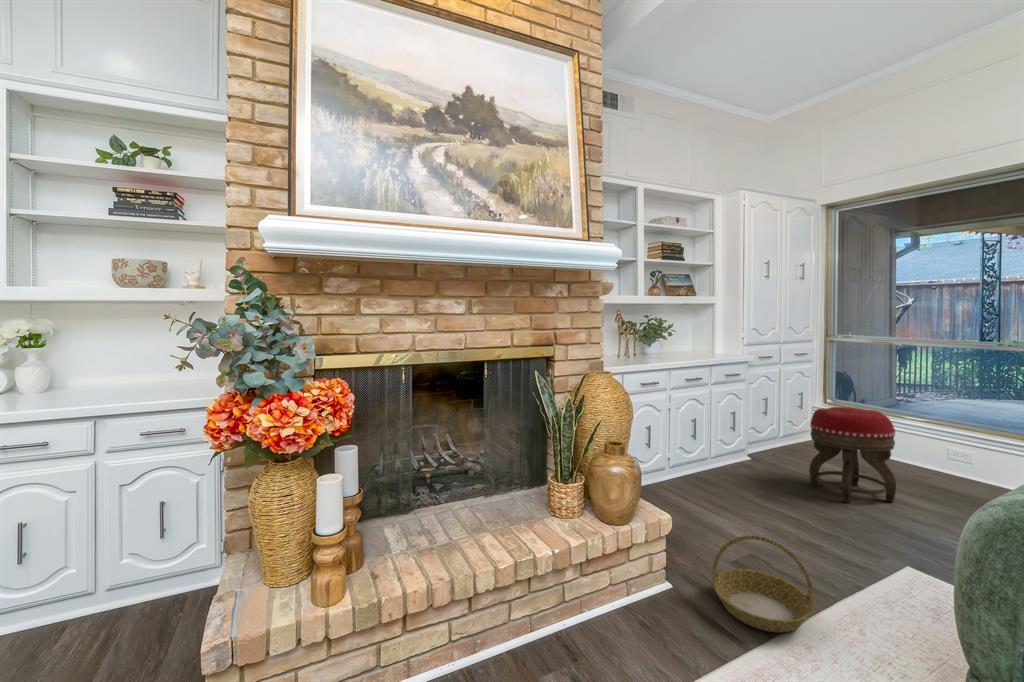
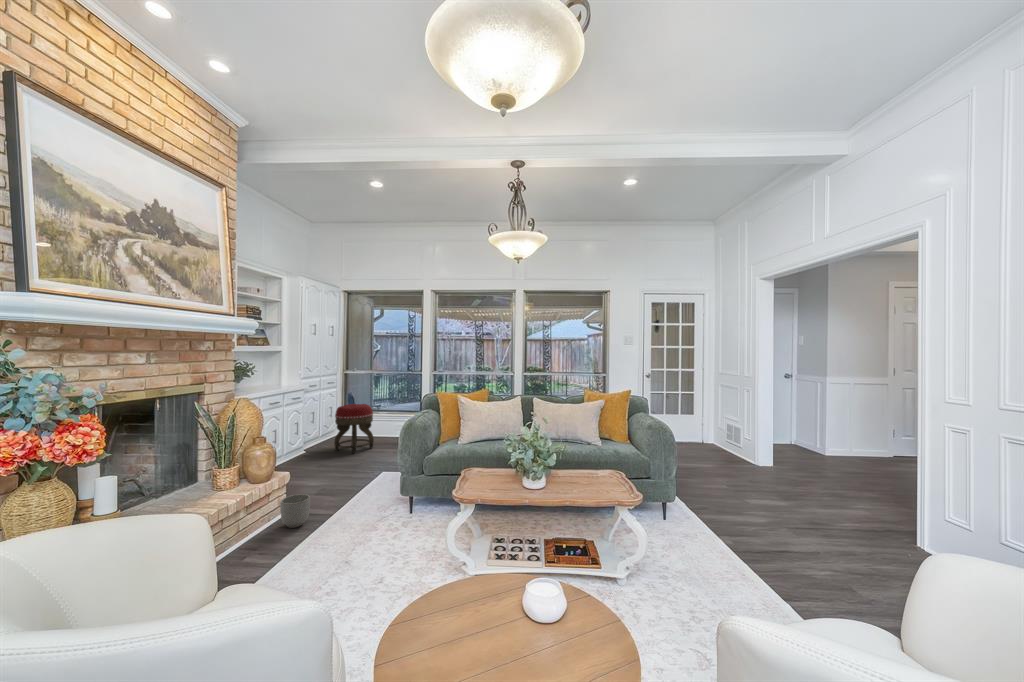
basket: present [713,536,814,632] -> none [312,466,358,508]
planter: none [635,564,689,636] -> present [280,494,310,528]

